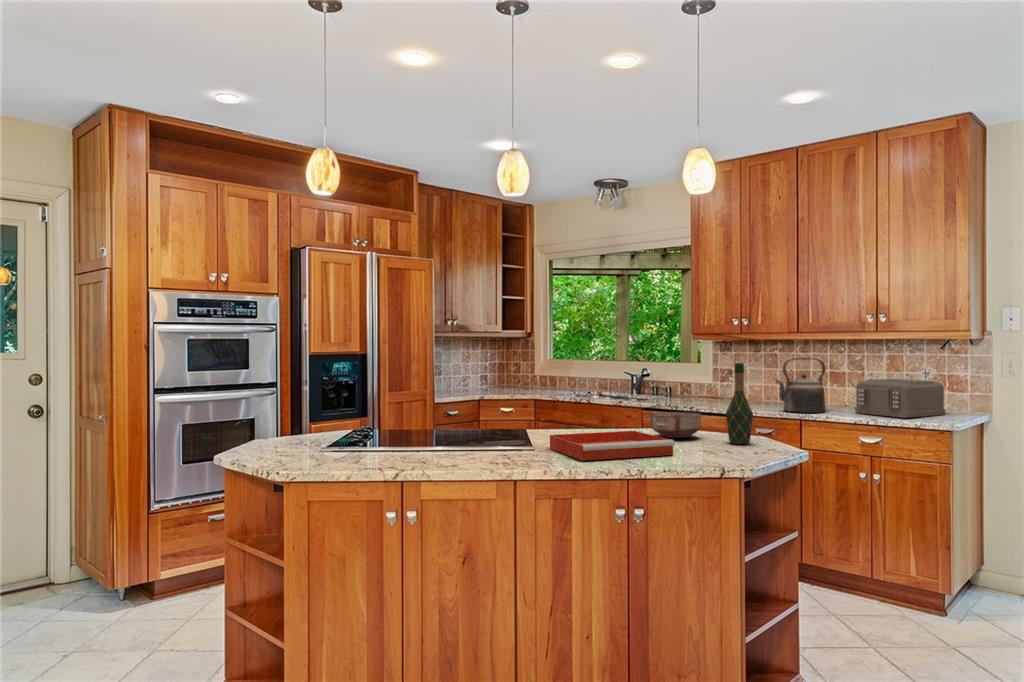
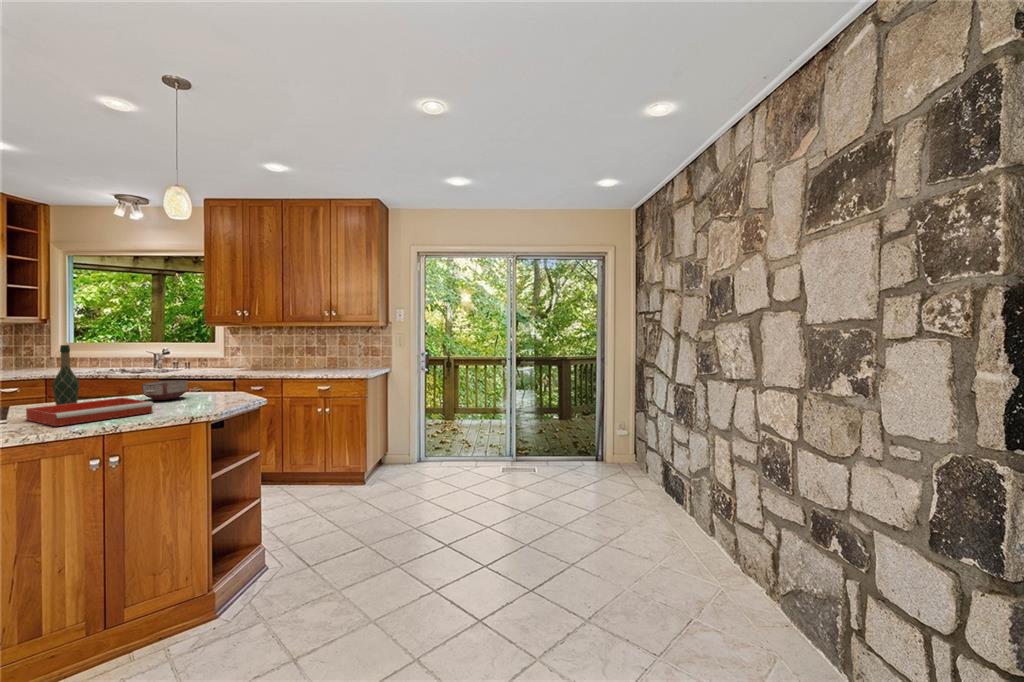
kettle: present [776,358,825,413] -> none [265,338,300,374]
wine bottle: present [726,363,753,444] -> present [52,345,79,405]
toaster: present [855,379,946,418] -> none [317,350,368,374]

